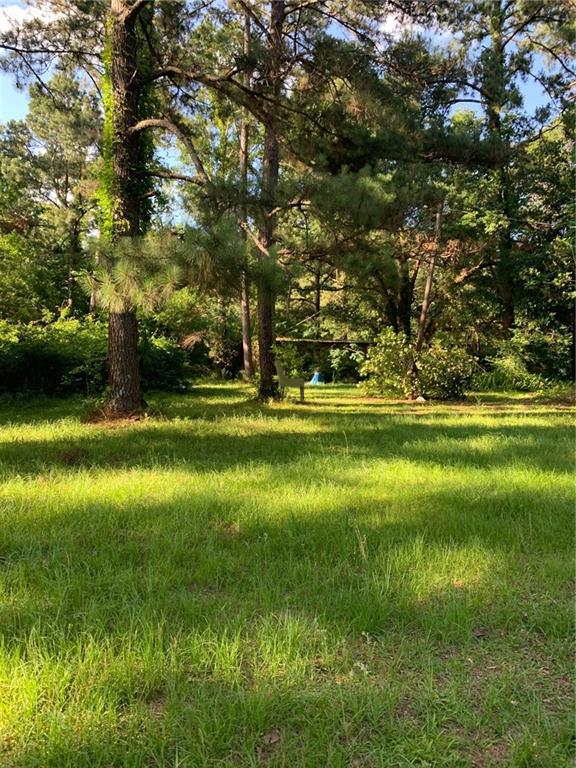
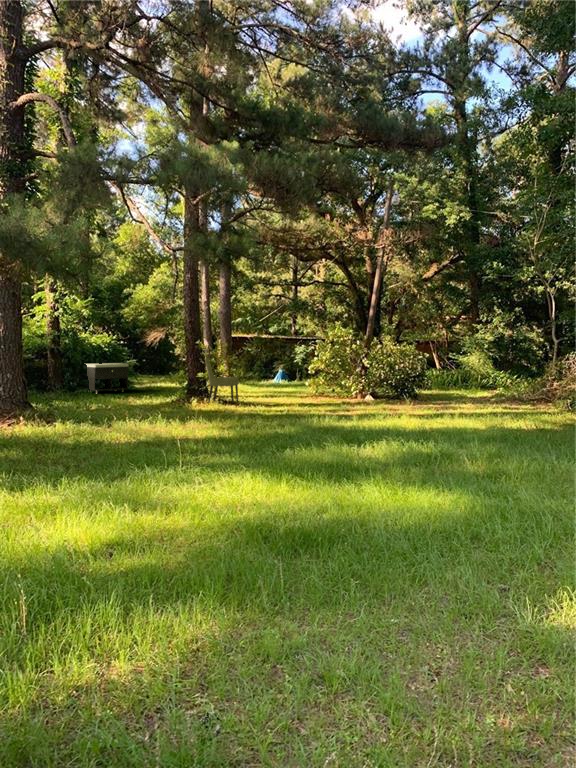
storage bench: none [151,366,192,395] -> present [86,363,129,393]

